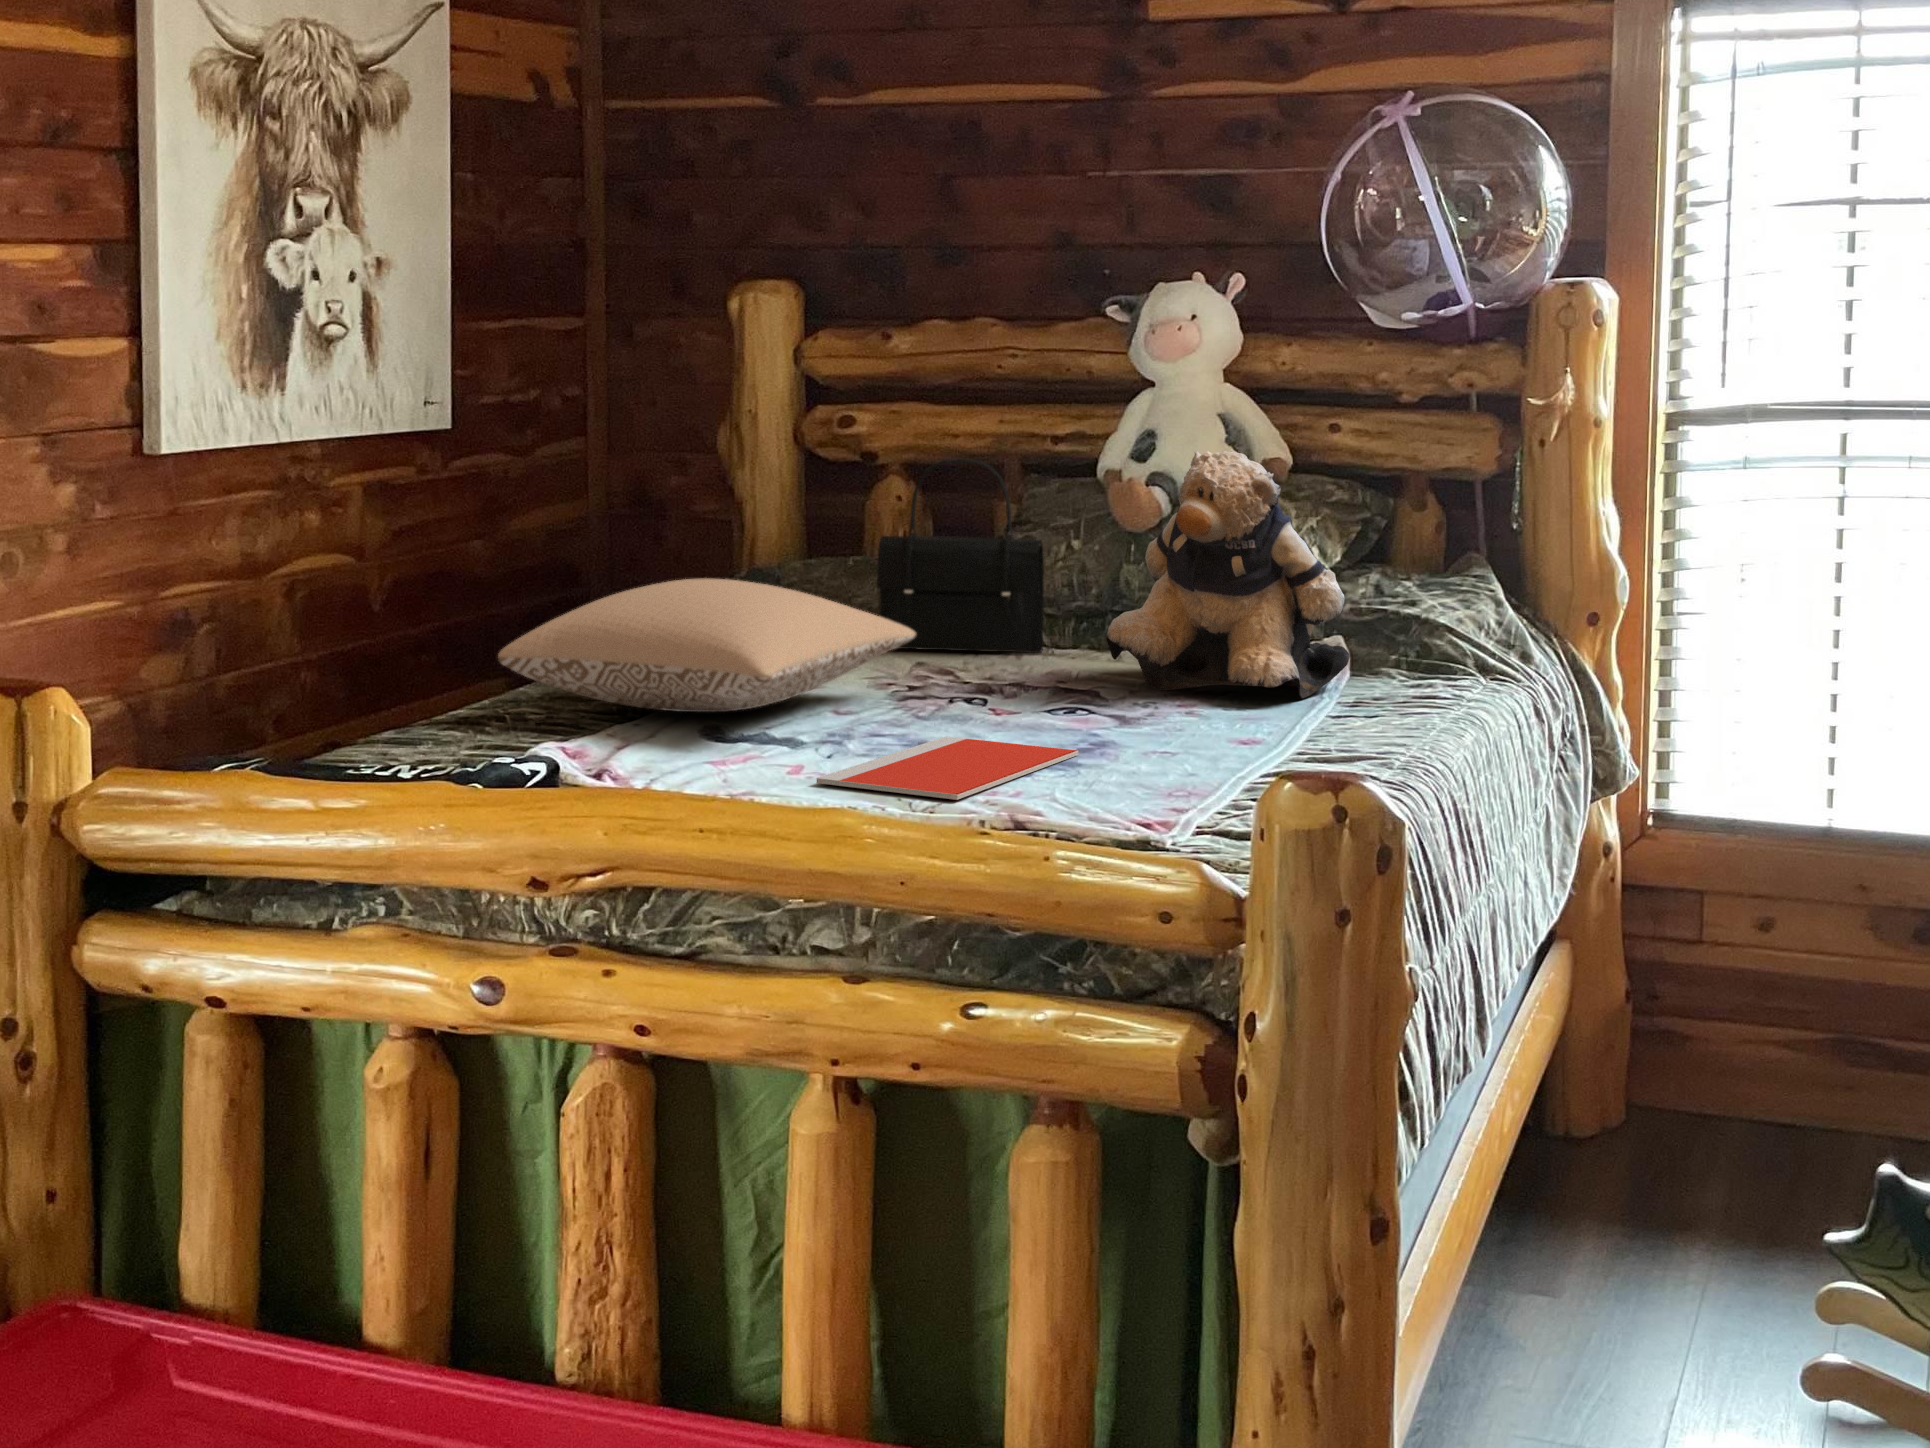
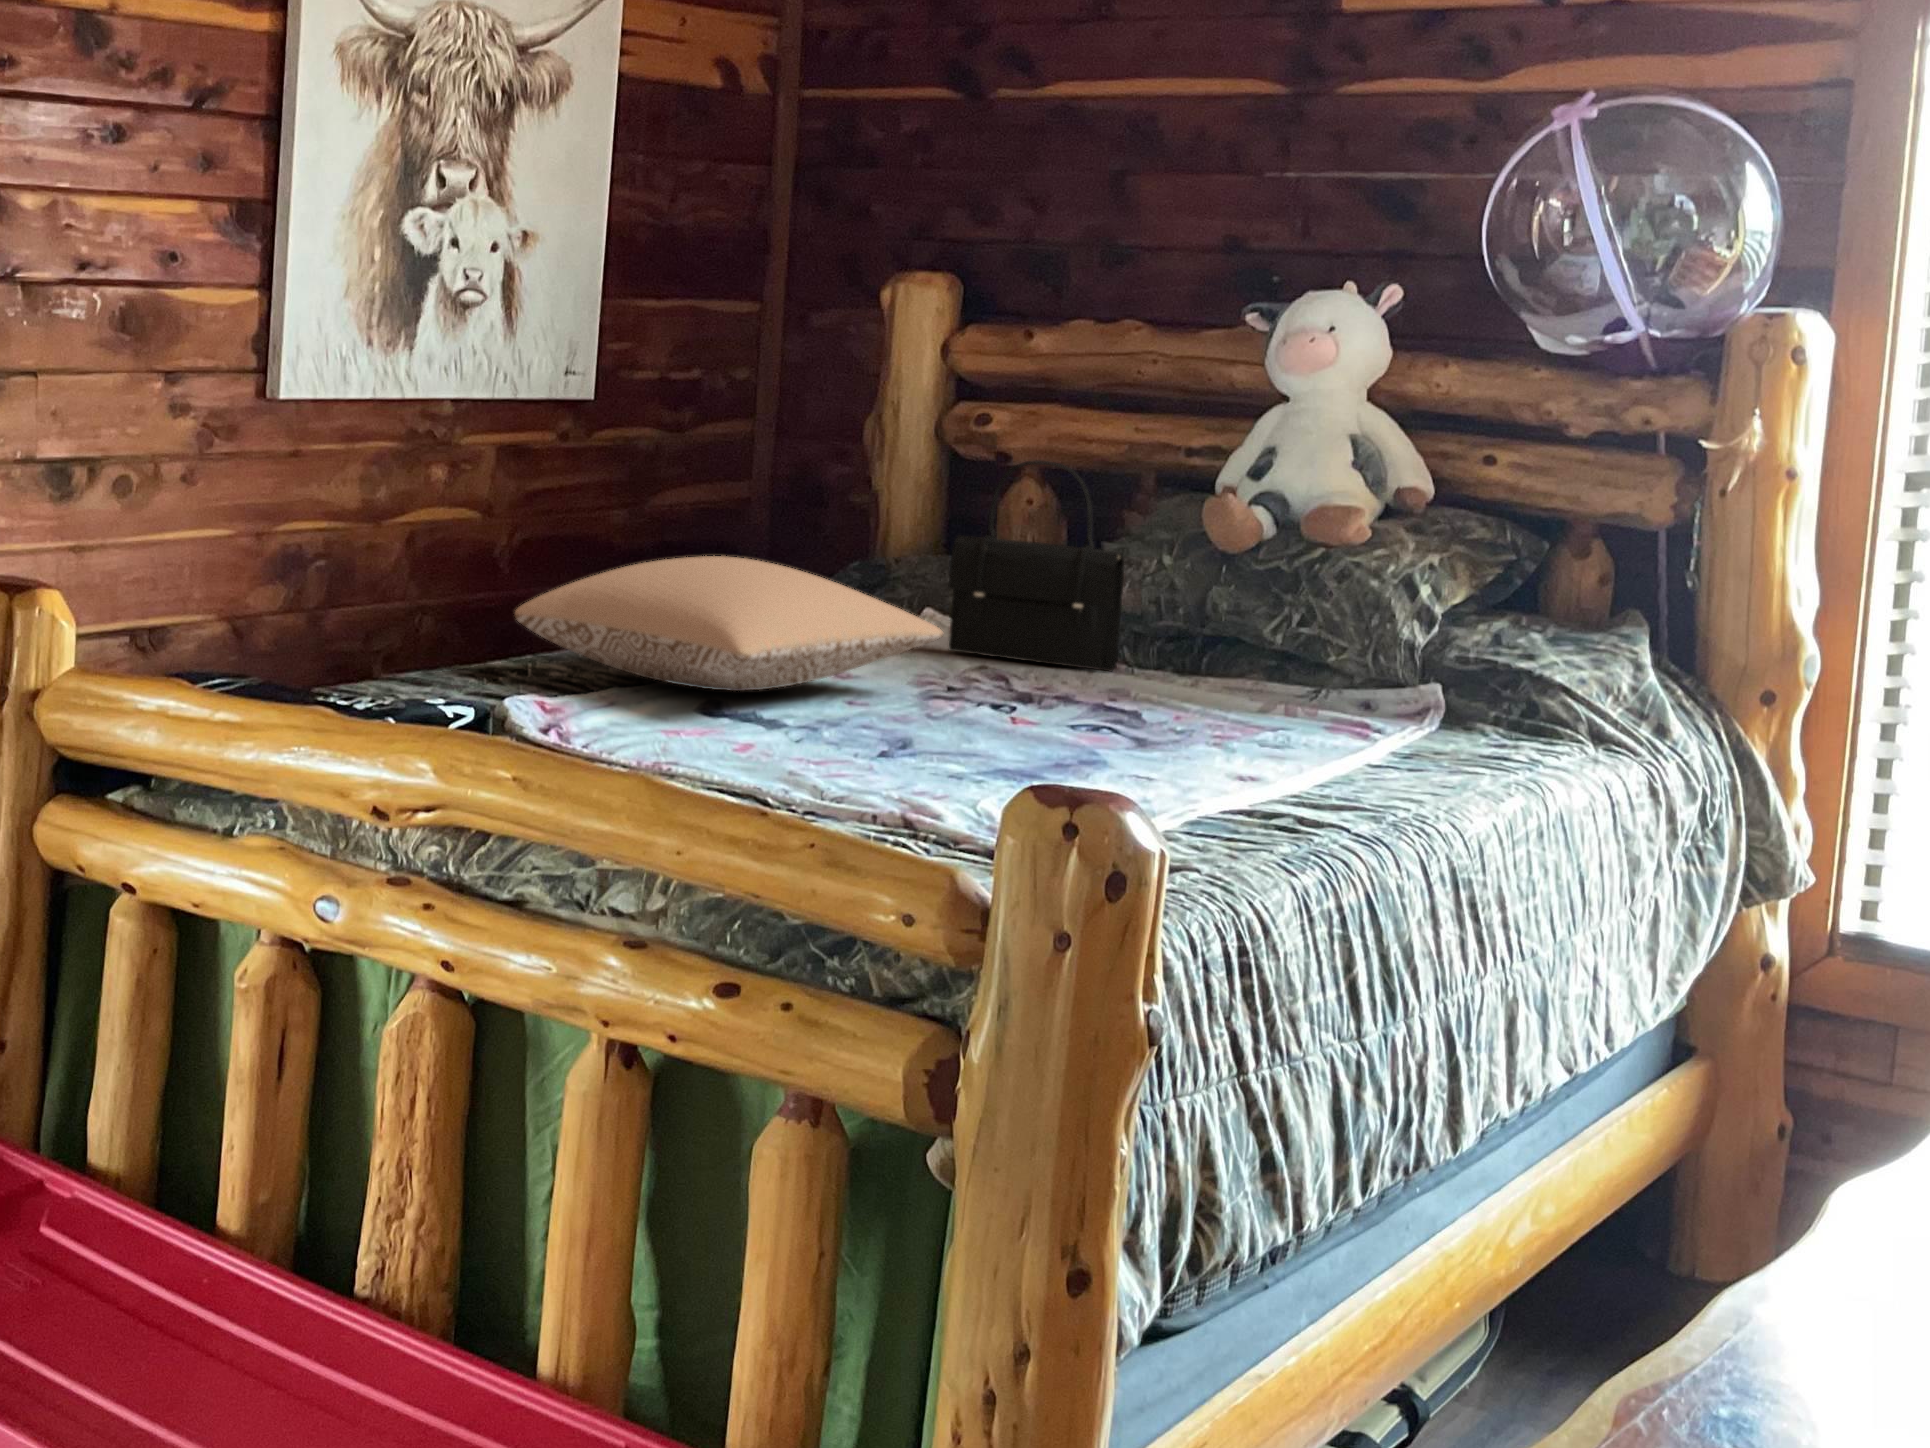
teddy bear: present [1106,451,1350,699] -> none [1149,466,1423,743]
notebook: present [817,736,1078,800] -> none [755,736,1050,794]

